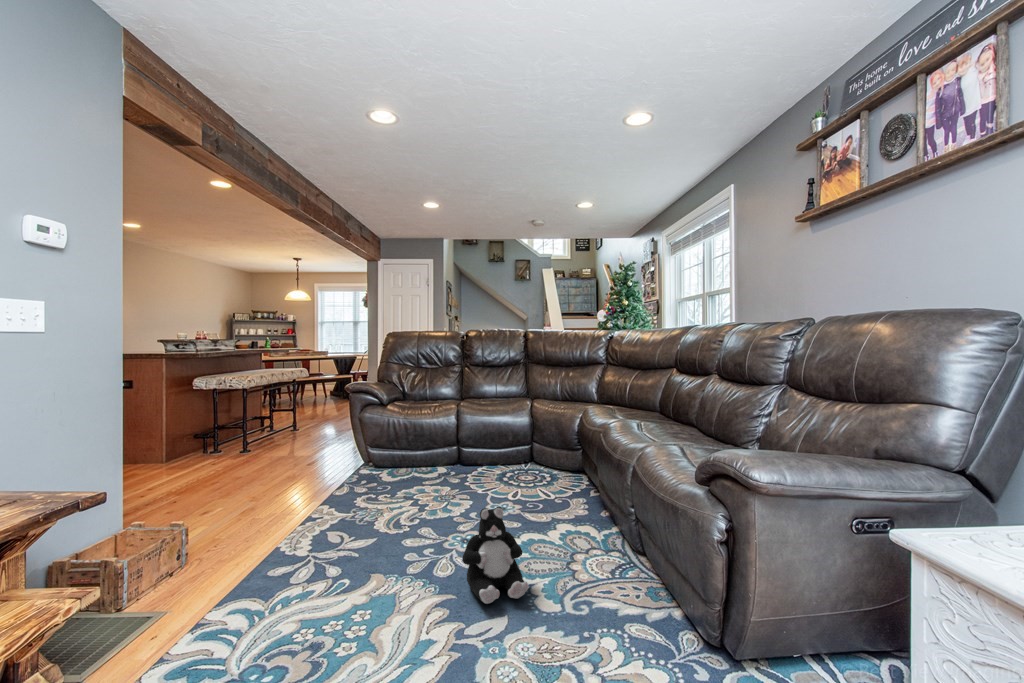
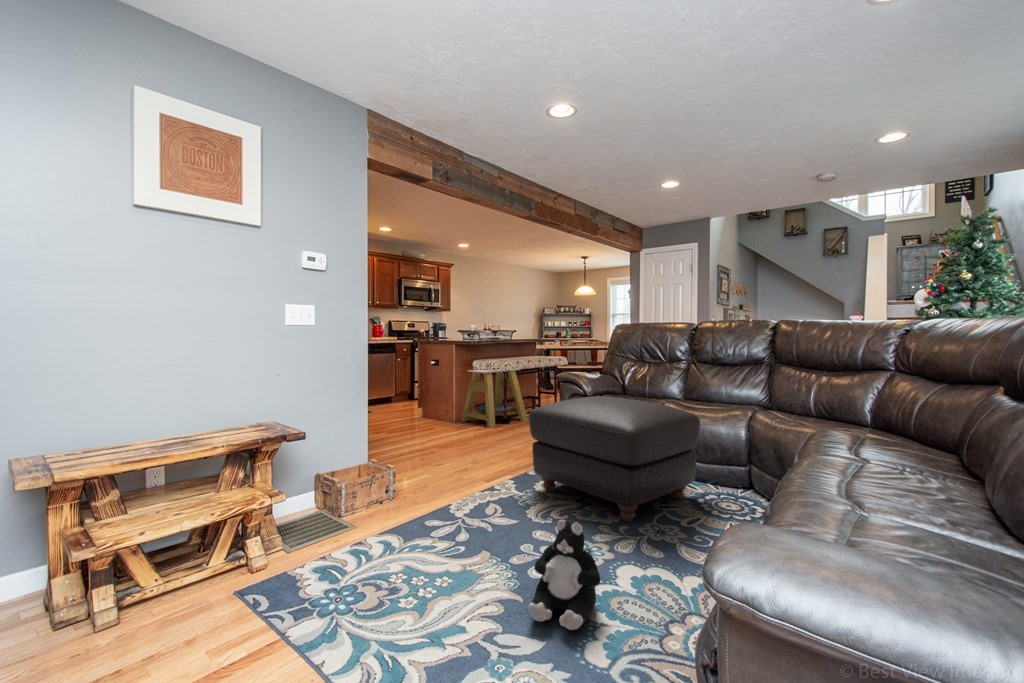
side table: none [177,383,273,458] -> present [461,368,528,428]
ottoman: none [354,401,505,510] -> present [529,396,700,522]

